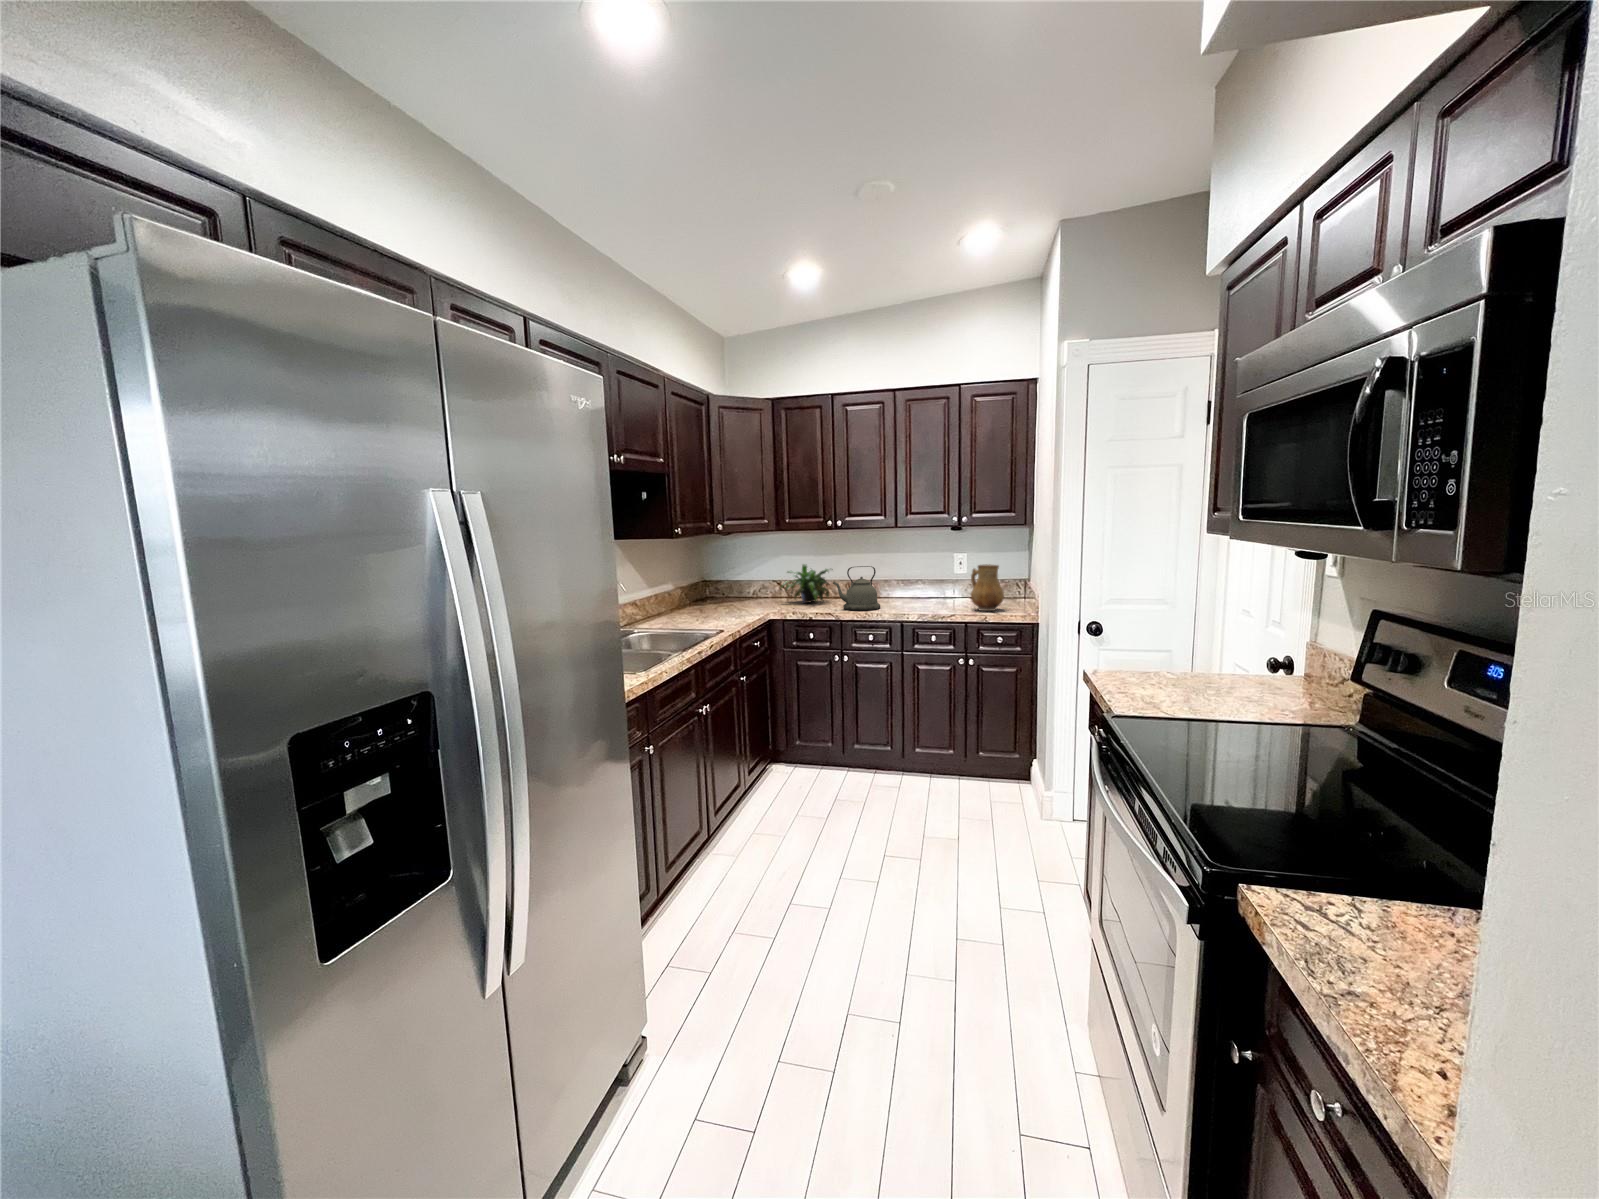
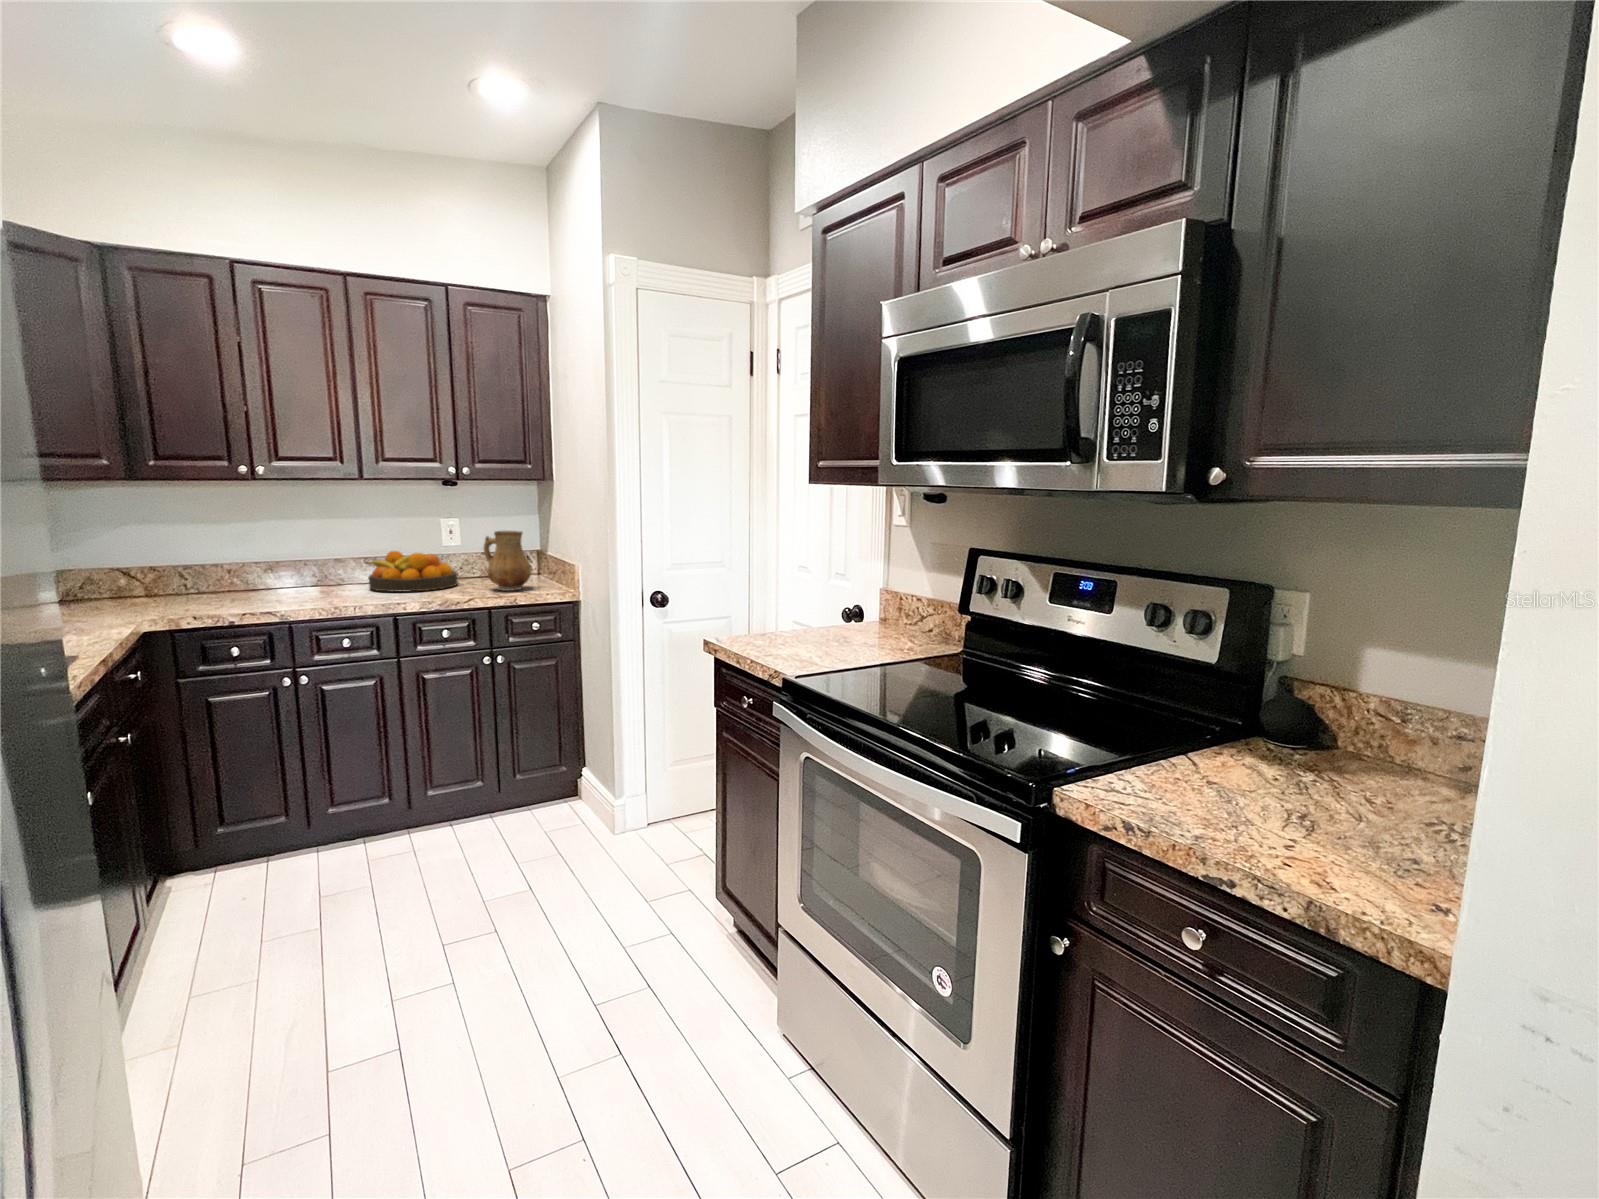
potted plant: present [781,564,829,603] -> none [137,537,244,602]
kettle: present [833,566,880,610] -> none [265,537,350,606]
fruit bowl: none [898,577,957,606] -> present [366,551,458,592]

